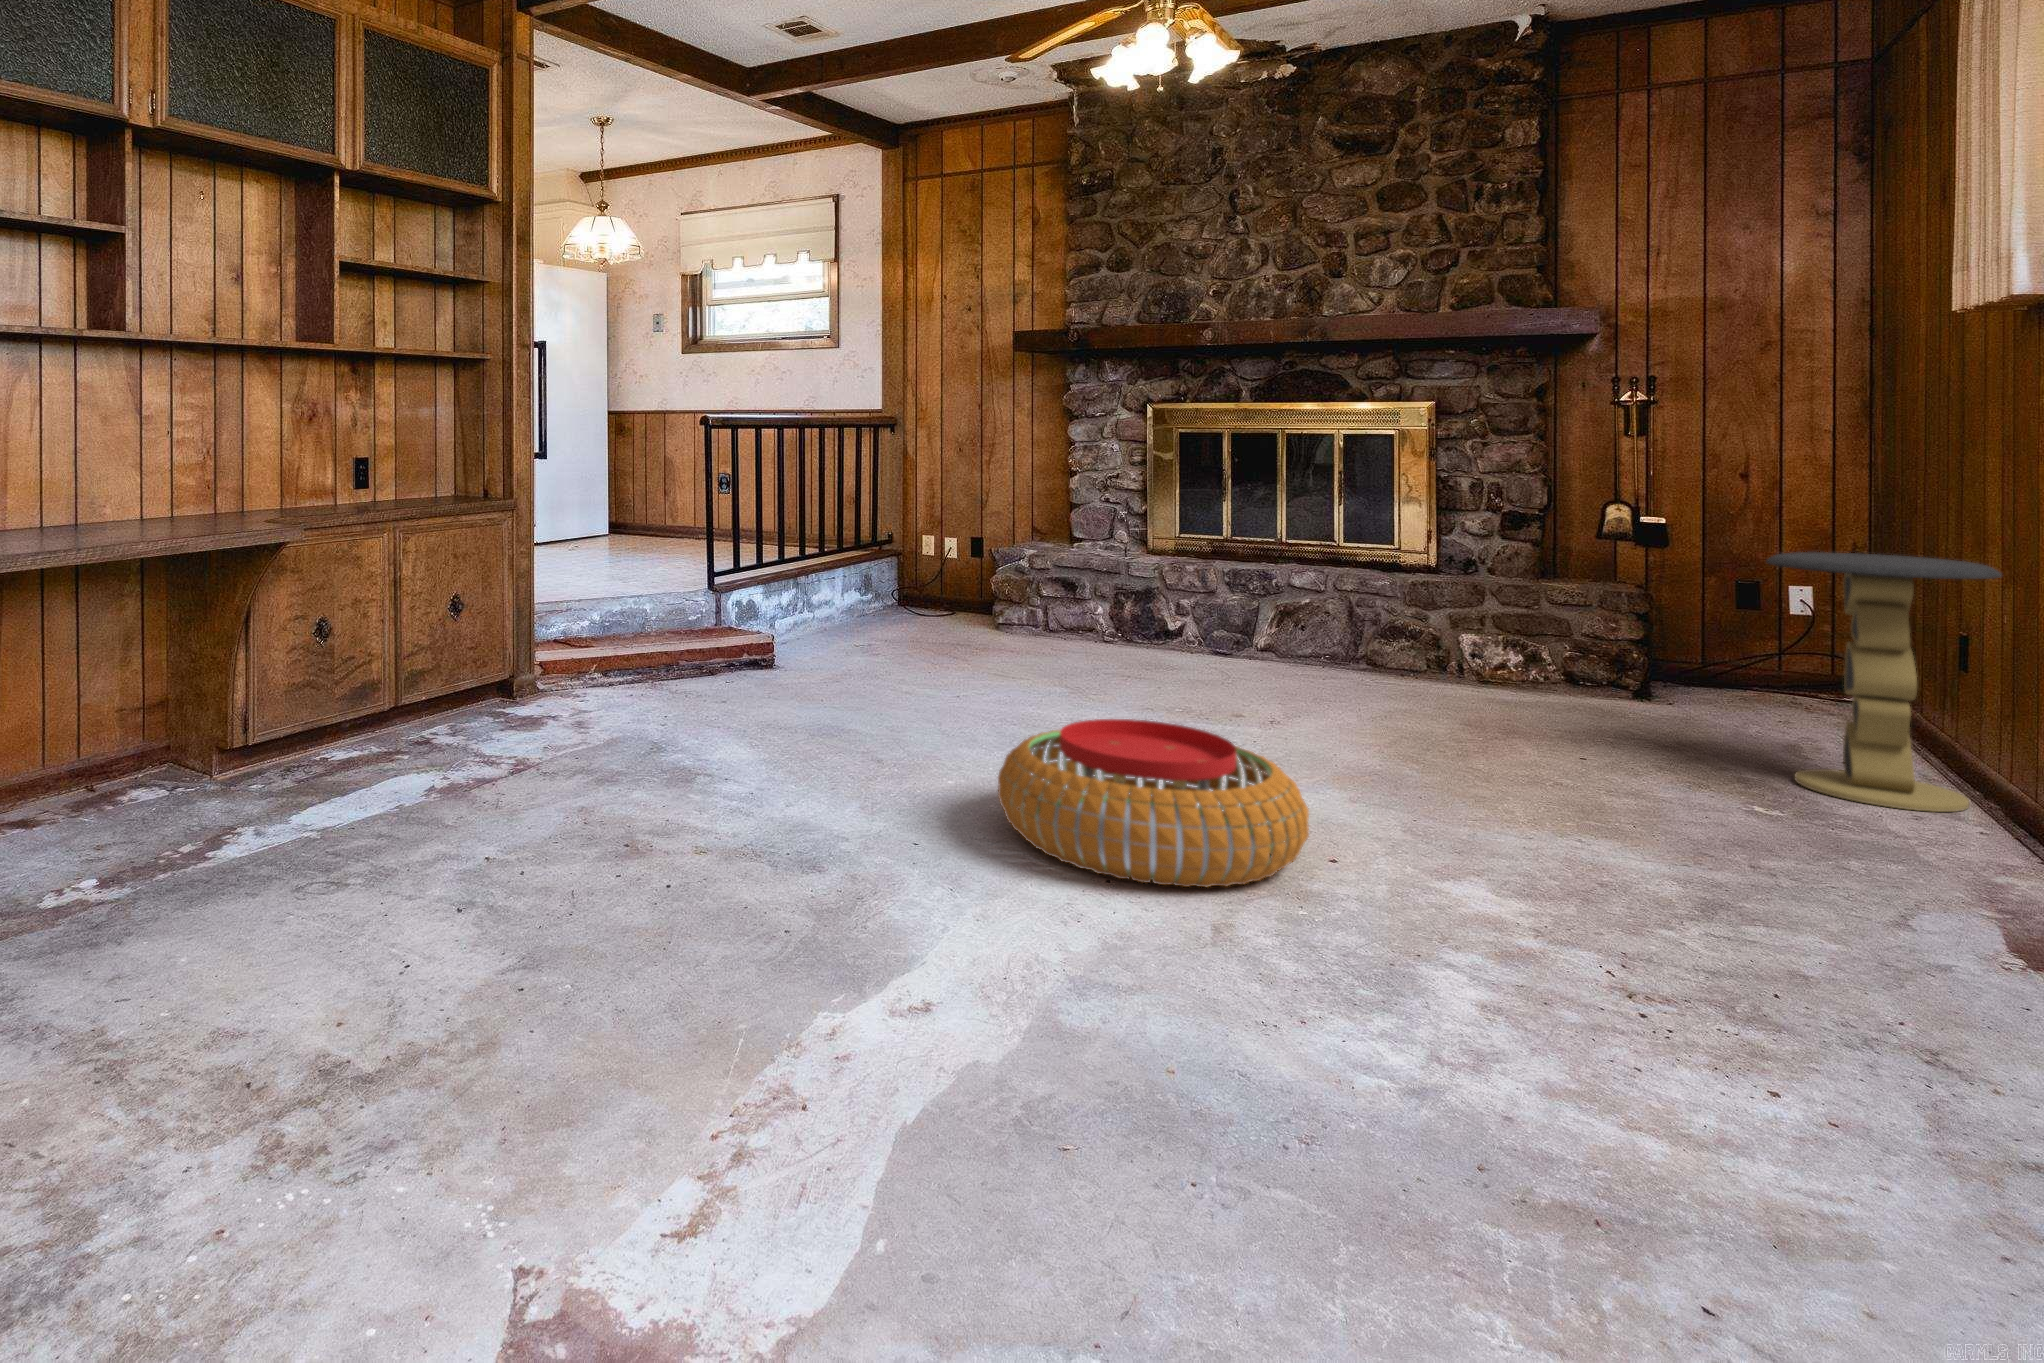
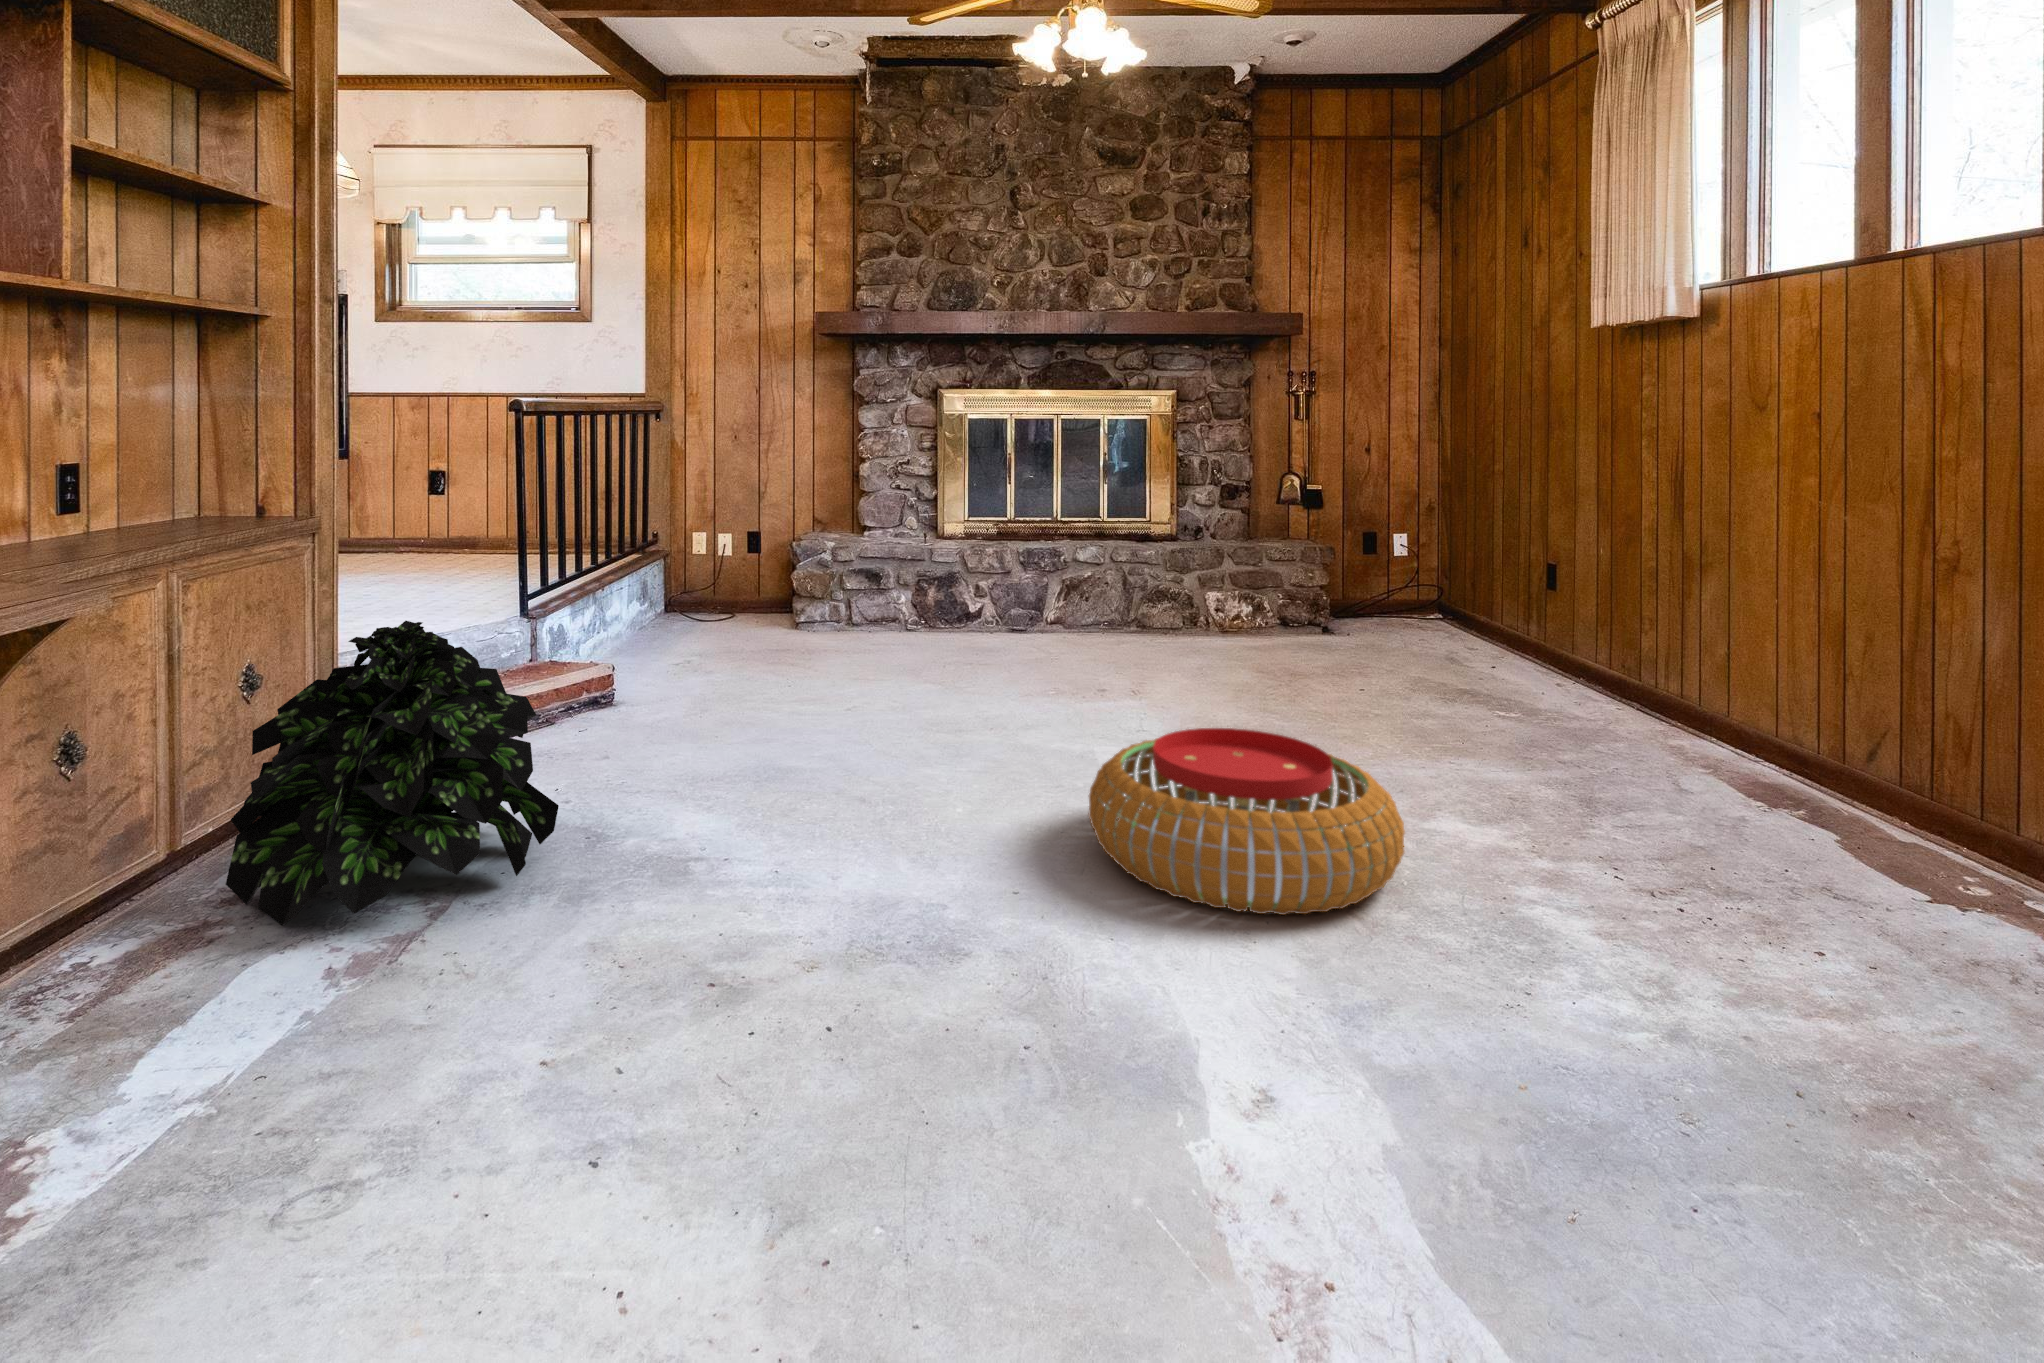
side table: present [1766,552,2002,812] -> none [1479,514,1619,705]
potted plant: none [424,566,621,747] -> present [226,621,559,925]

